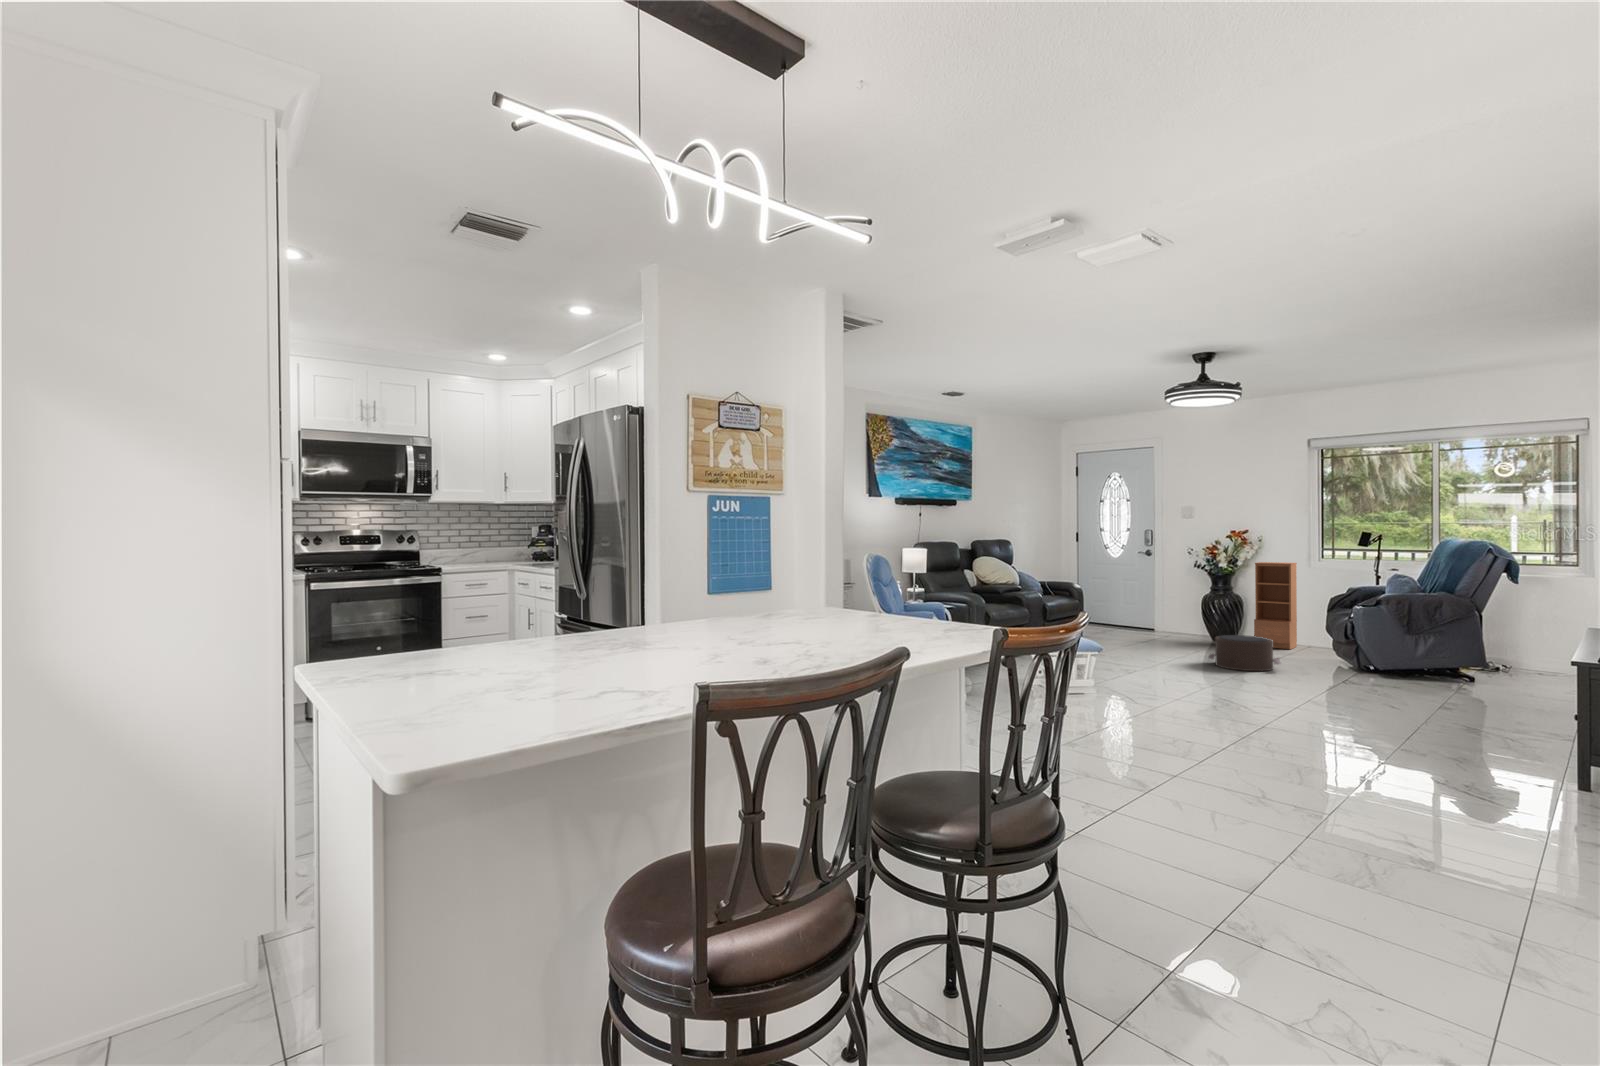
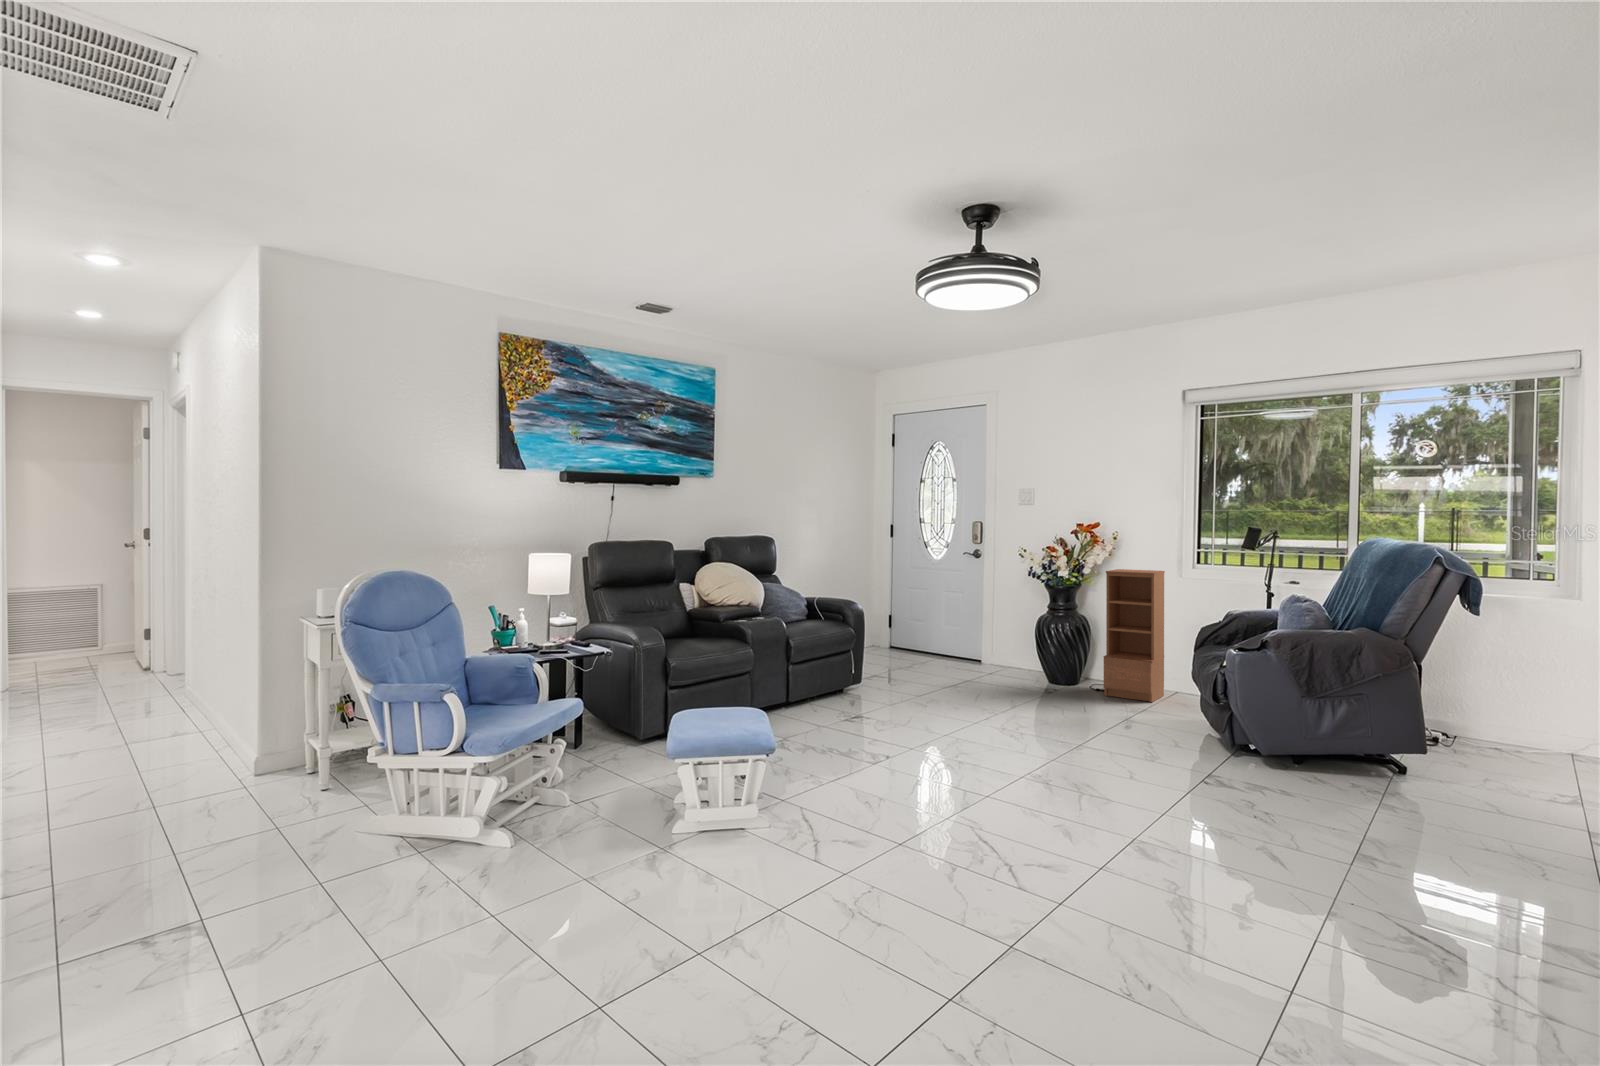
pouf: present [1209,635,1281,671] -> none [1009,691,1117,756]

